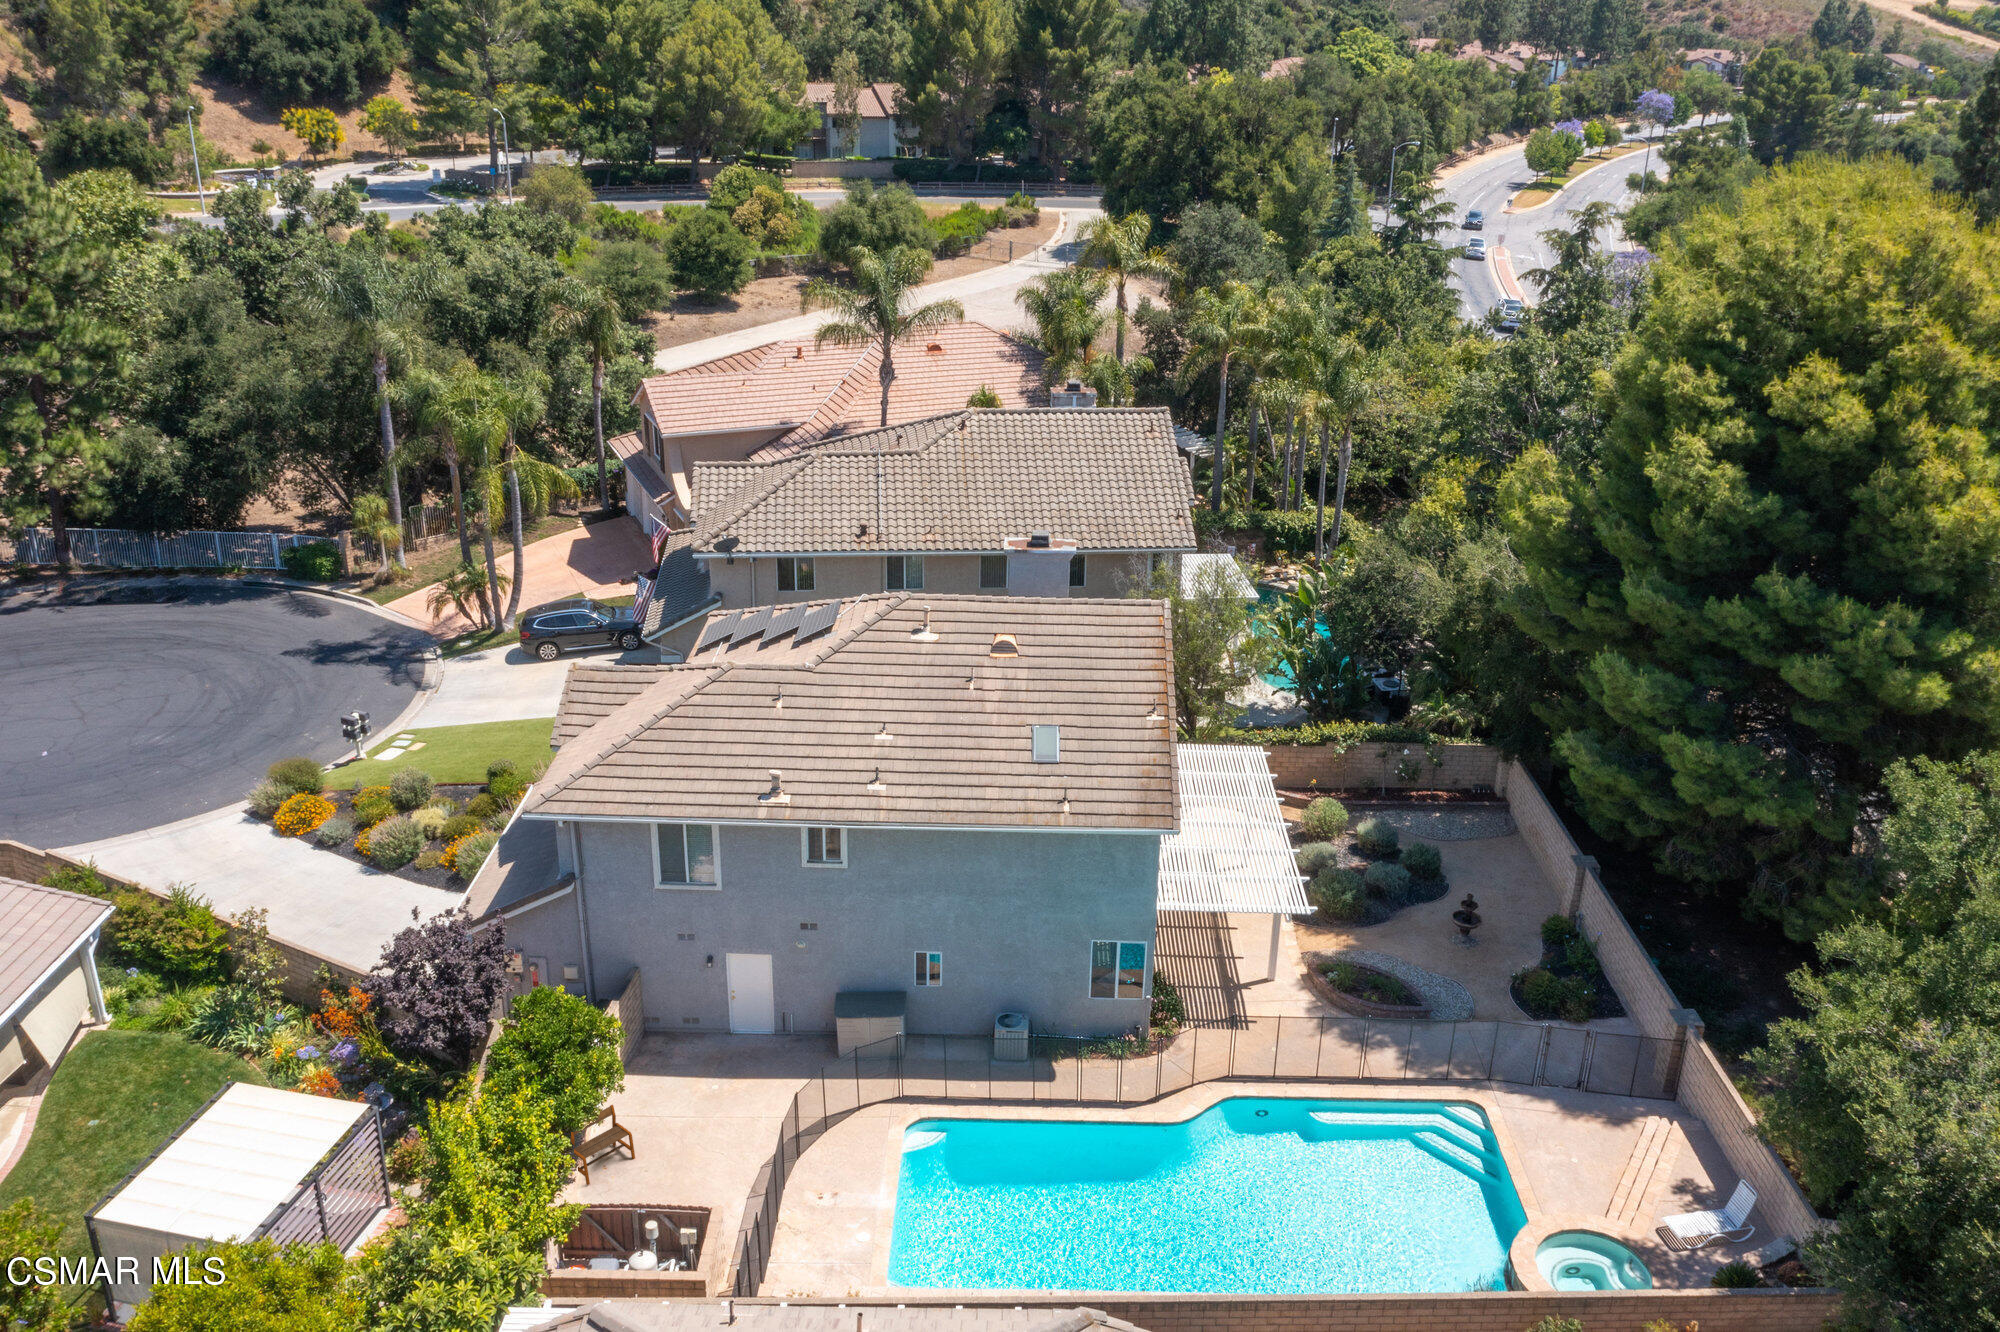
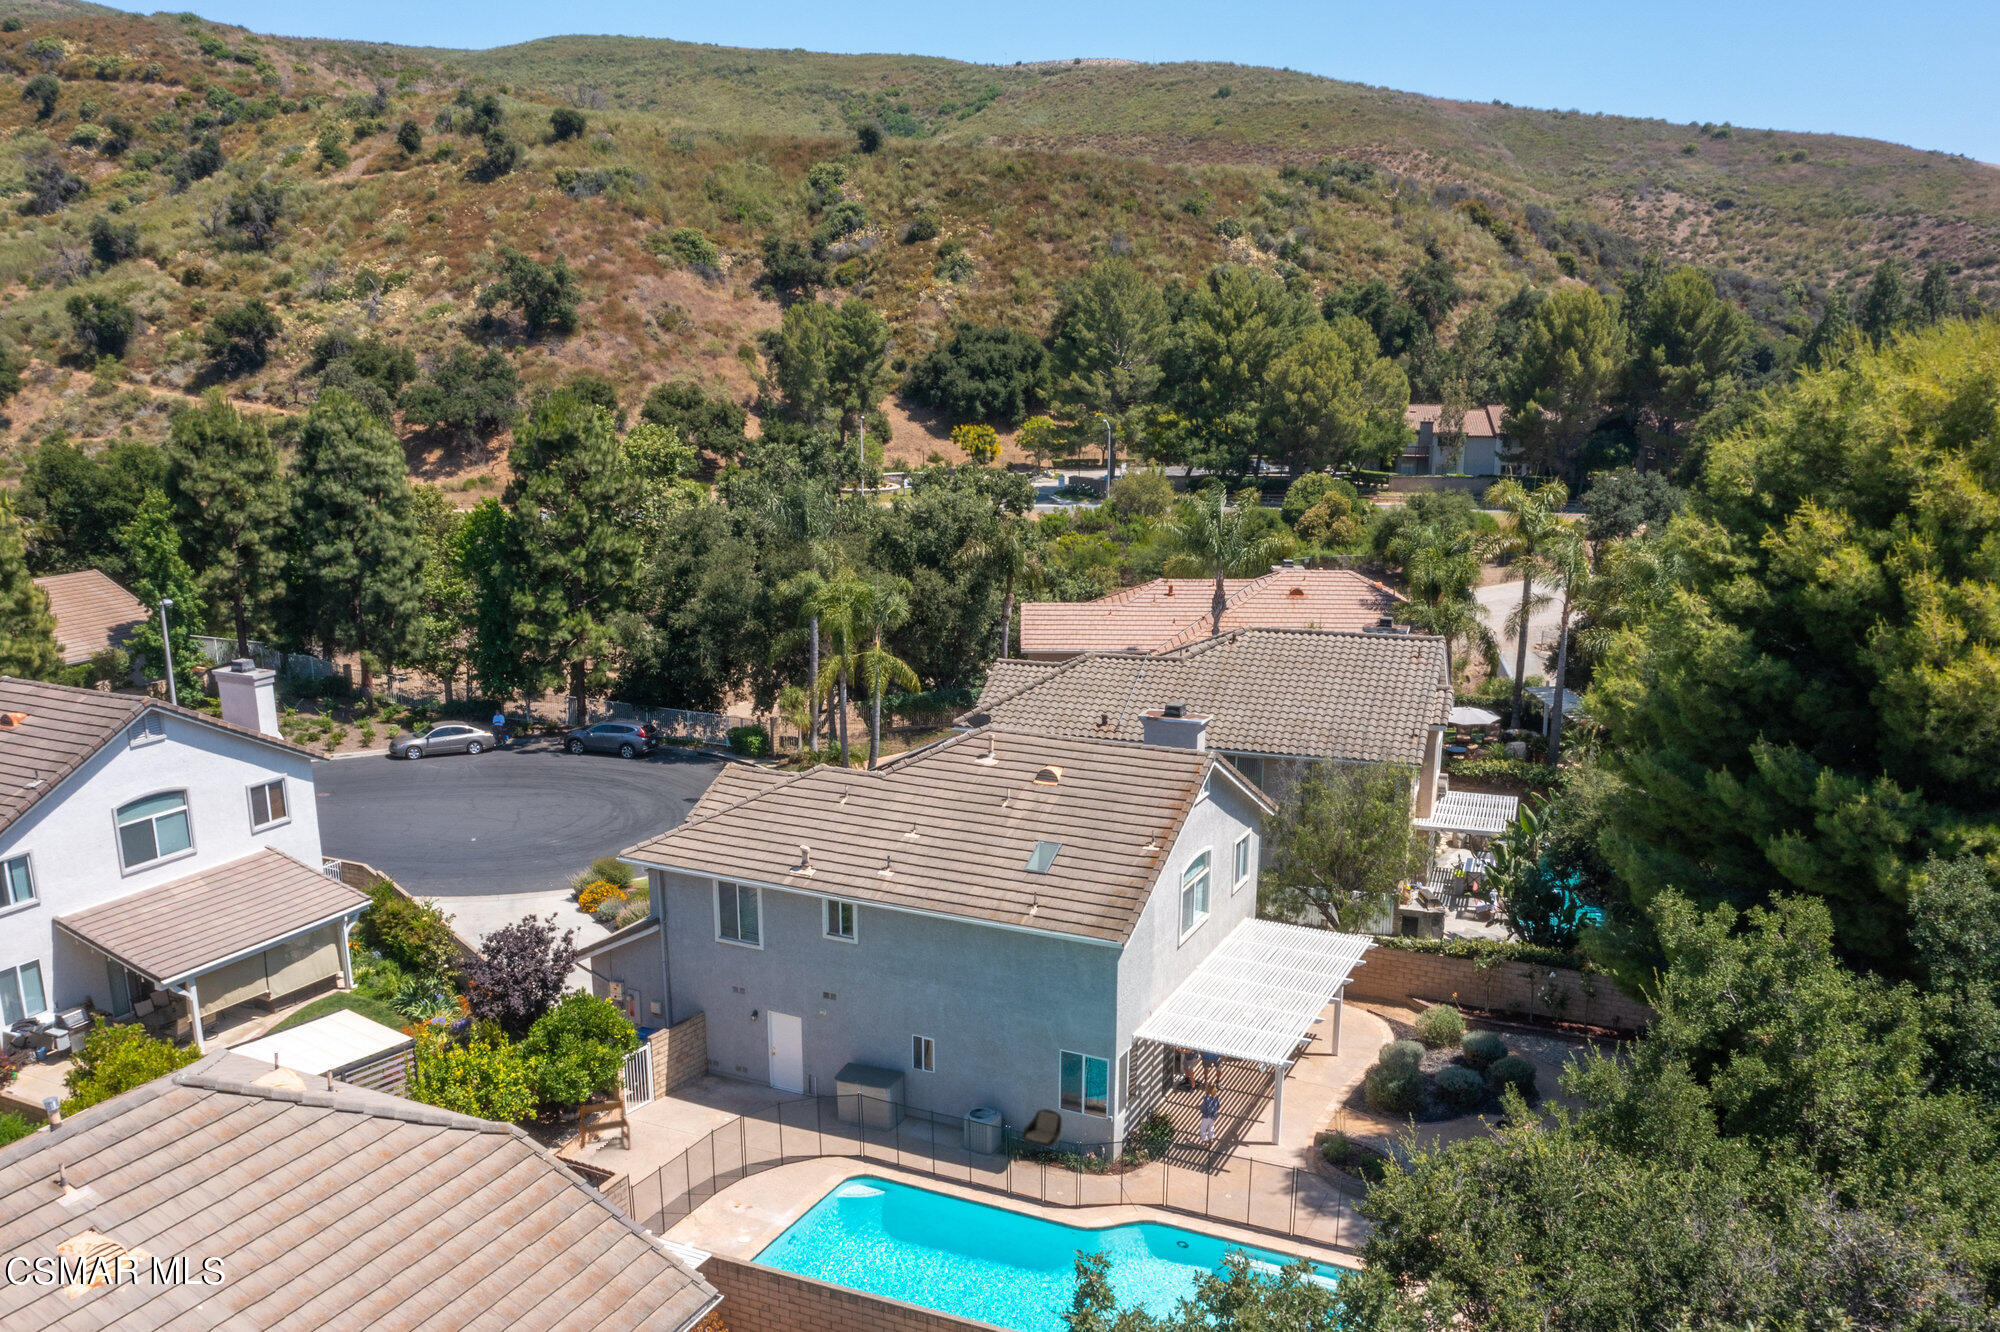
lounge chair: none [1066,1003,1106,1058] -> present [1022,1109,1062,1155]

